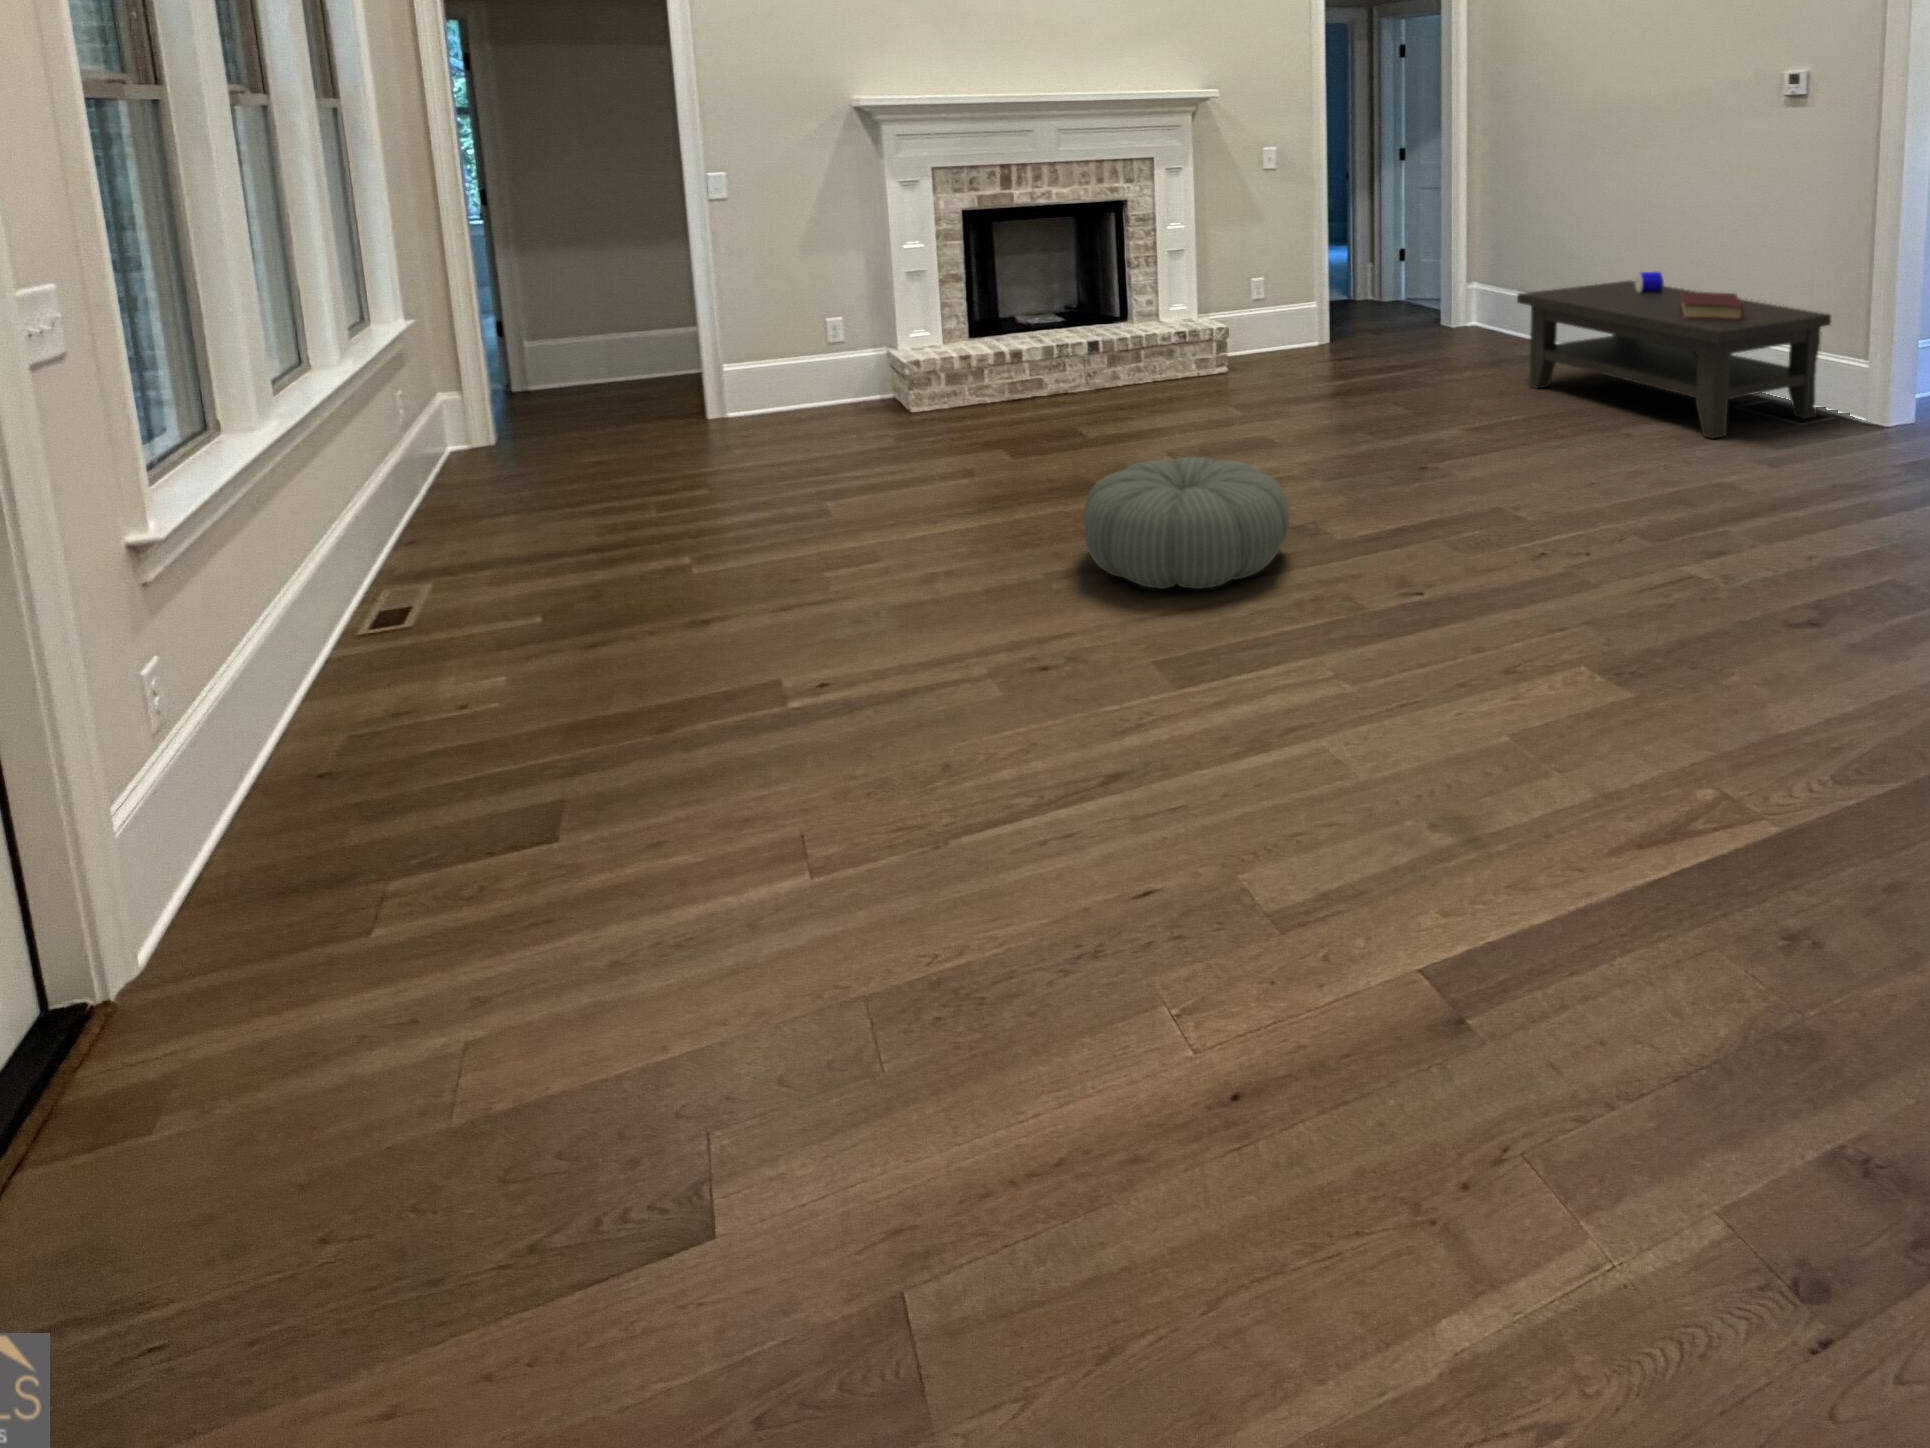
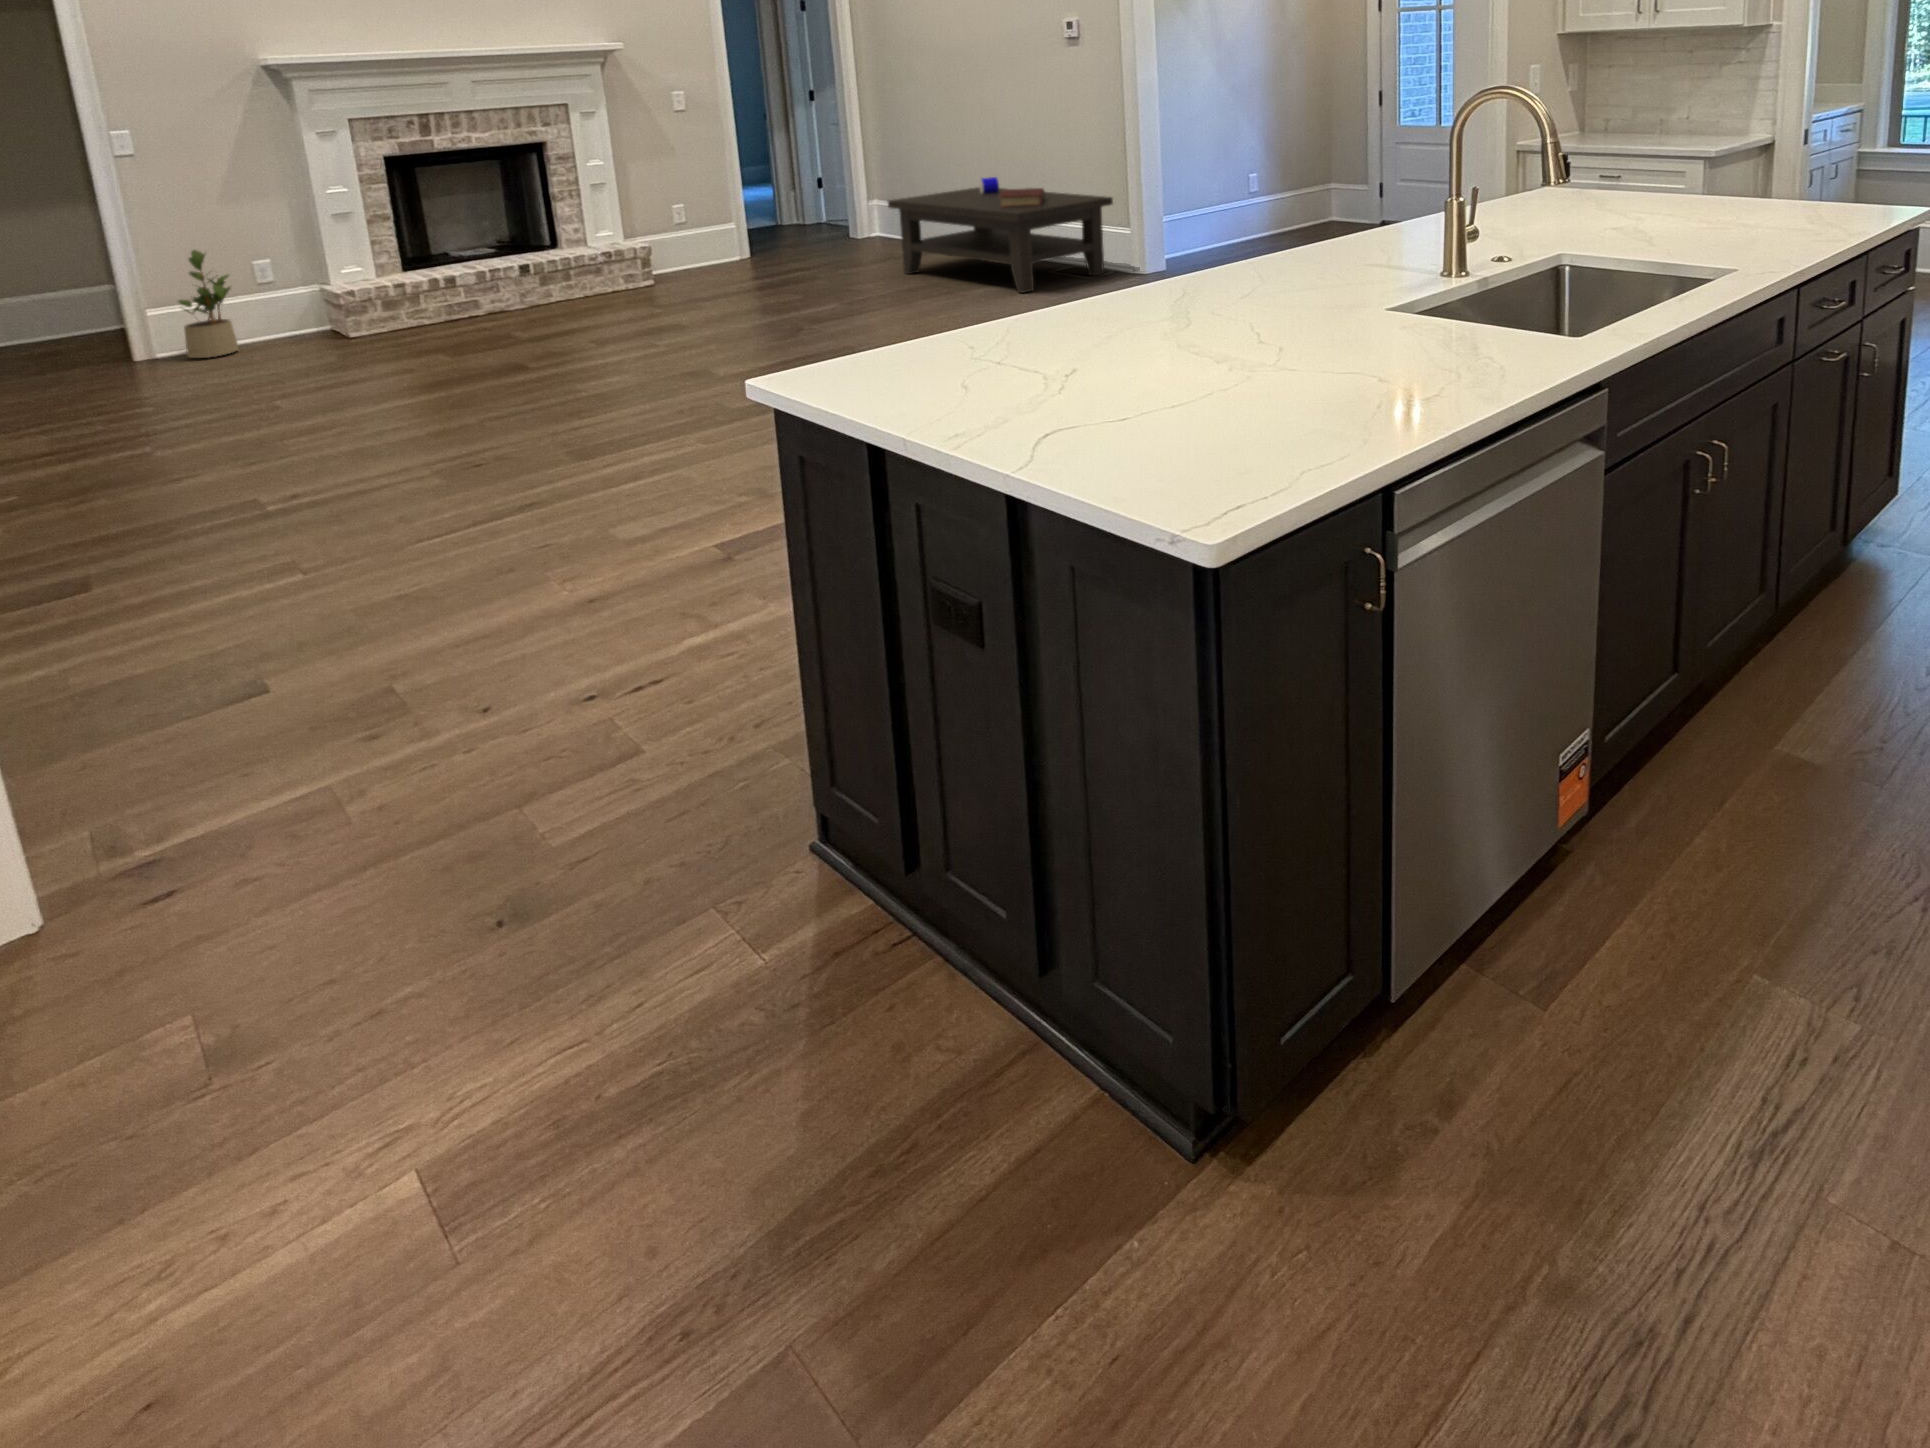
potted plant: none [750,305,803,425] -> present [179,250,239,358]
pouf: present [1084,457,1289,589] -> none [512,325,679,415]

